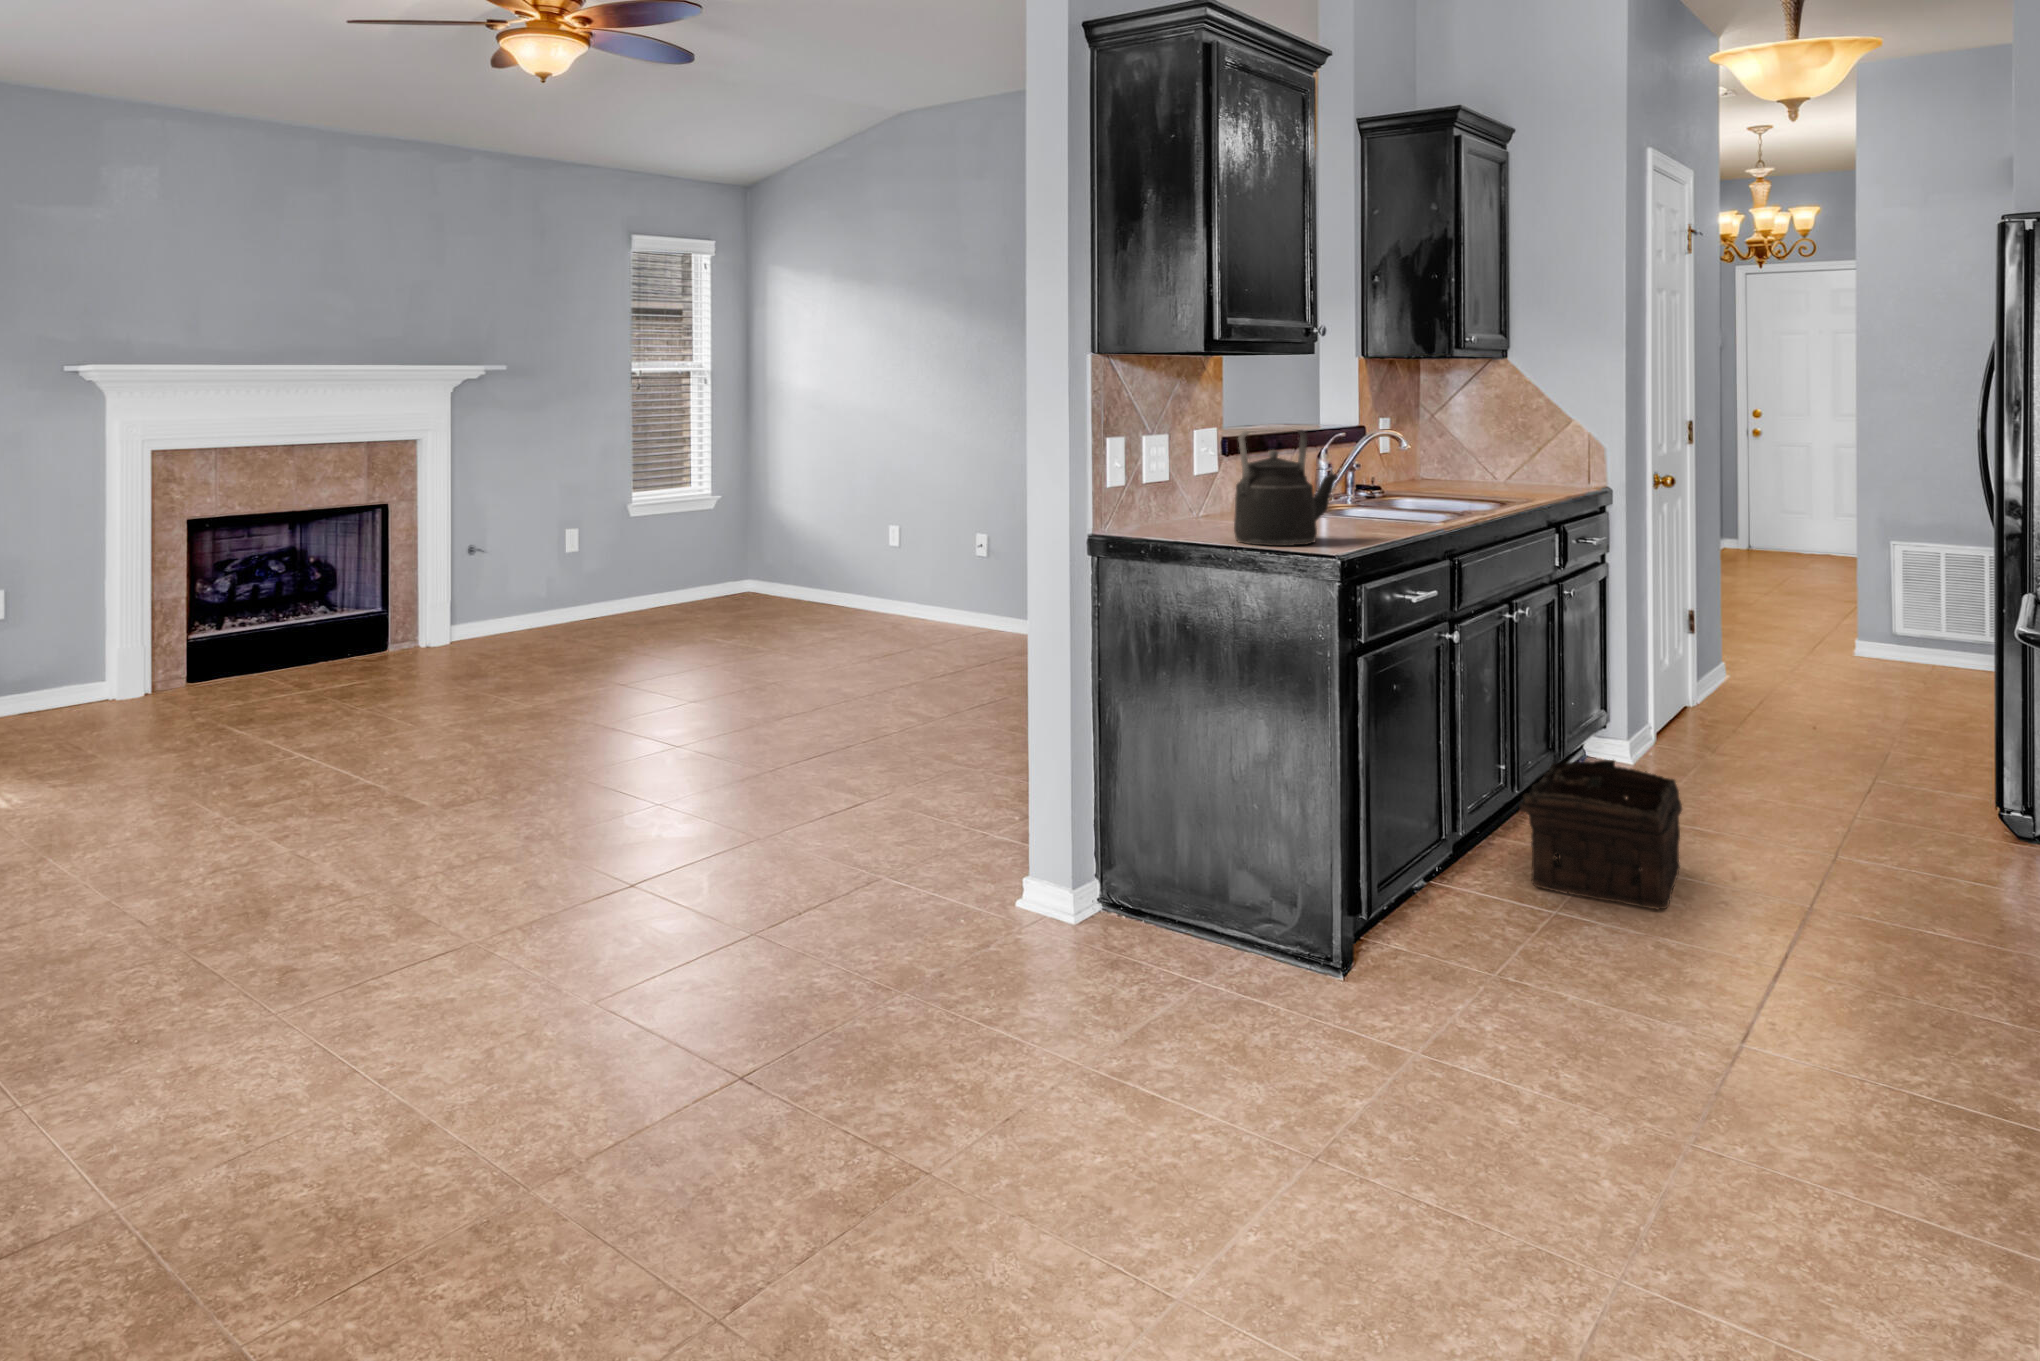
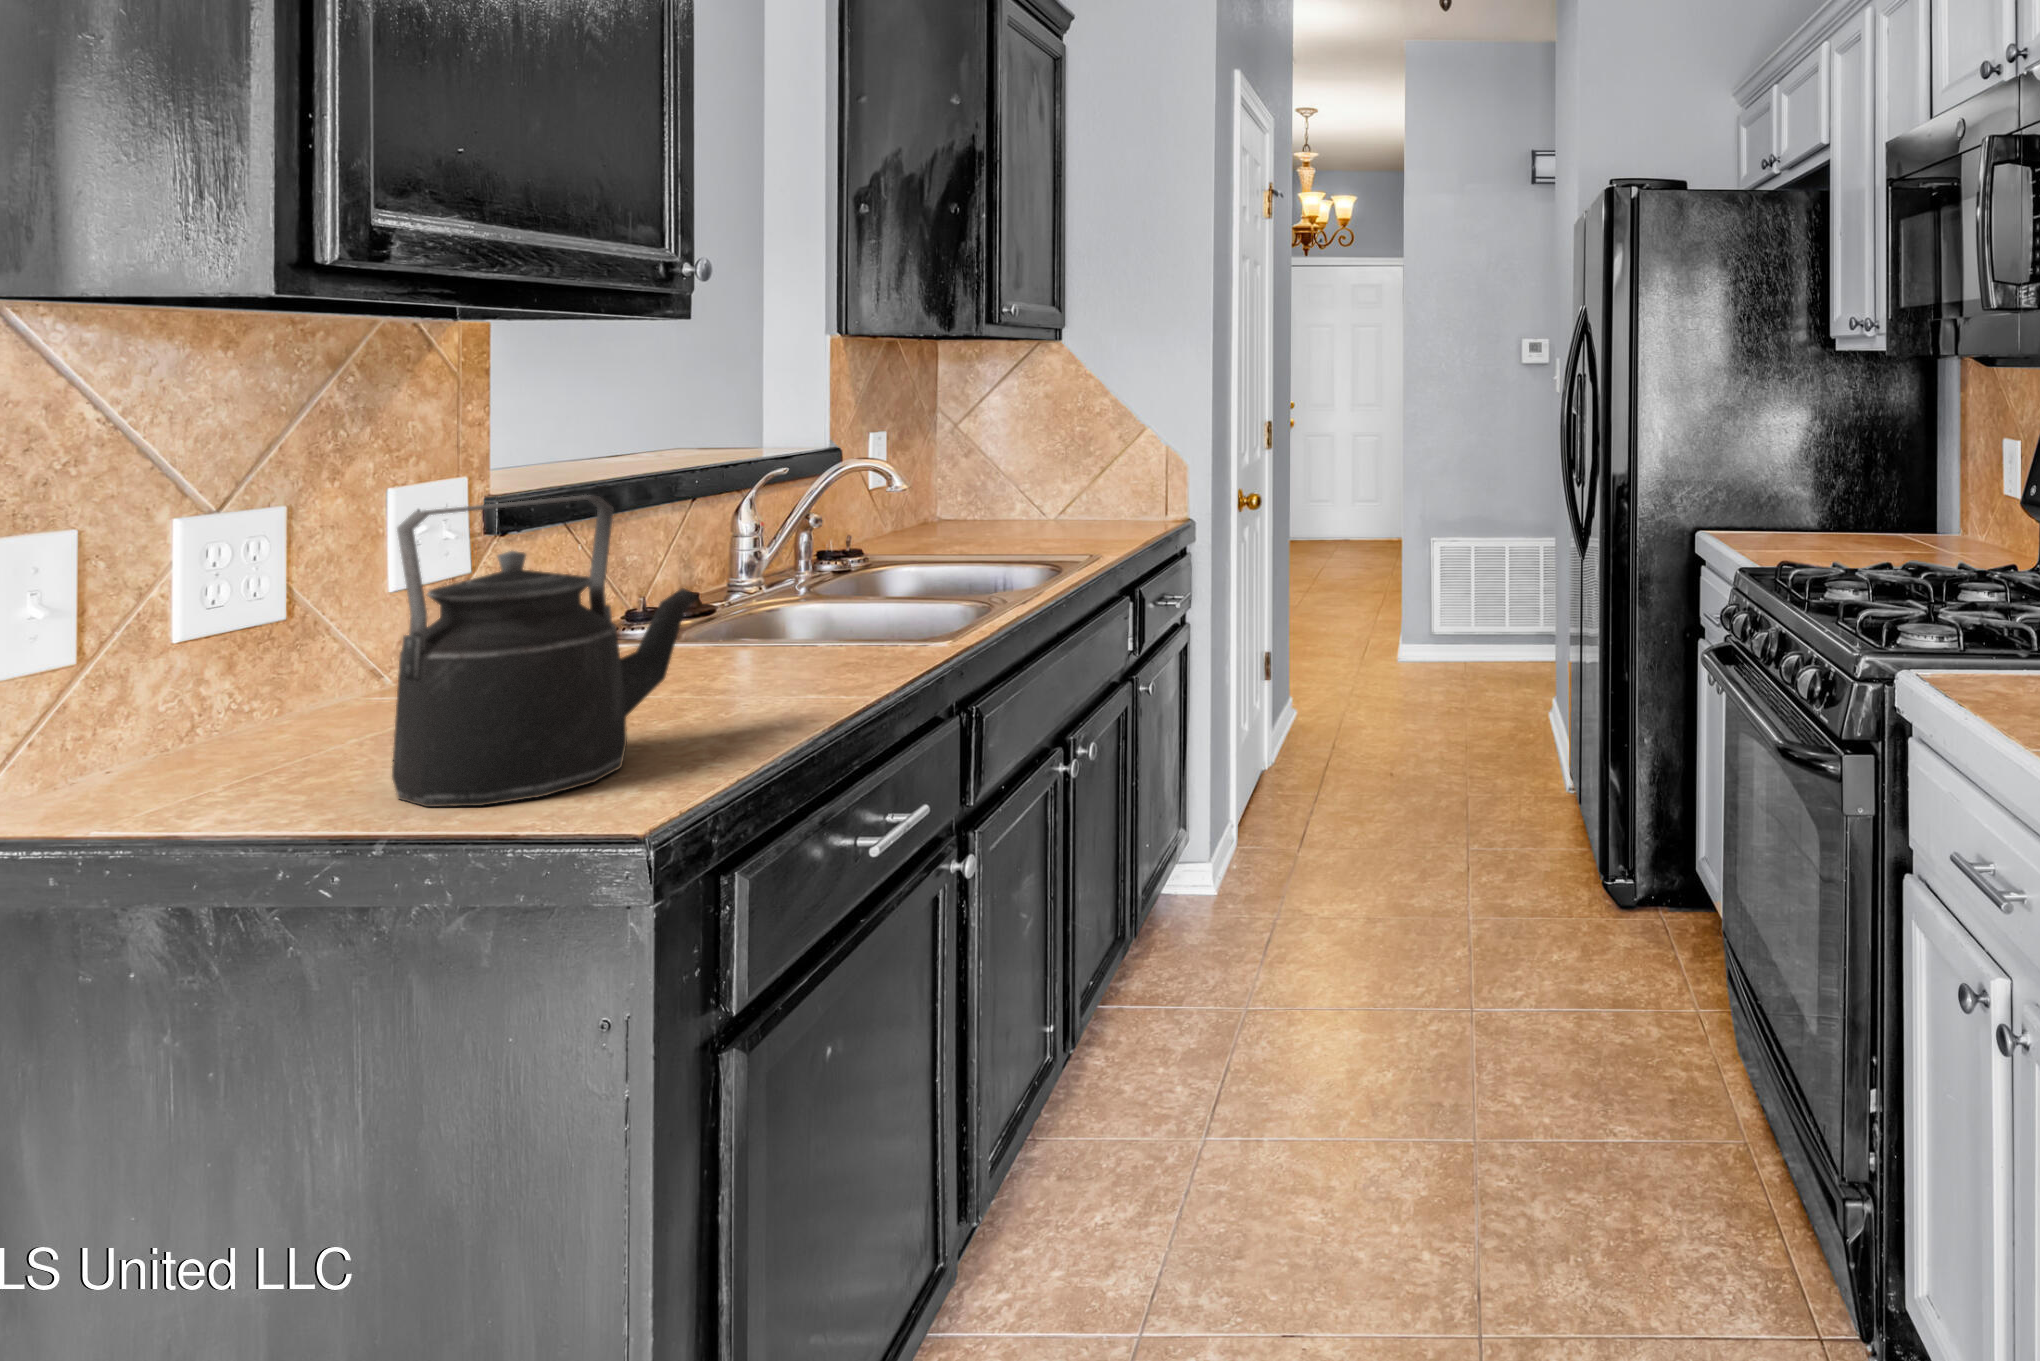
basket: present [1500,760,1682,909] -> none [1024,979,1308,1266]

